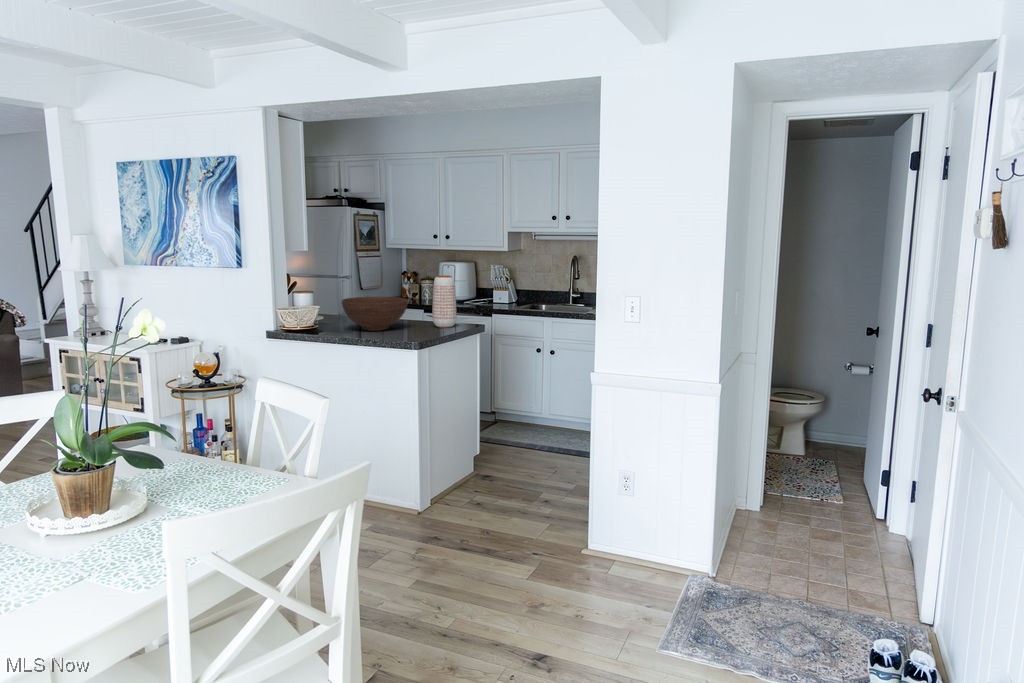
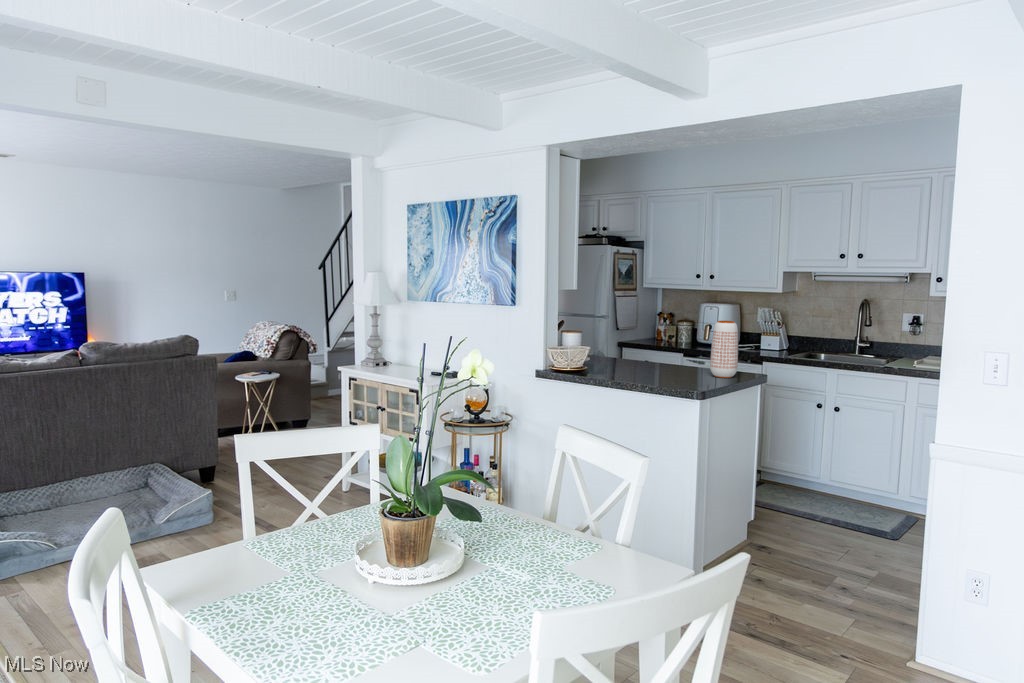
fruit bowl: present [342,297,408,331] -> none [614,340,685,377]

